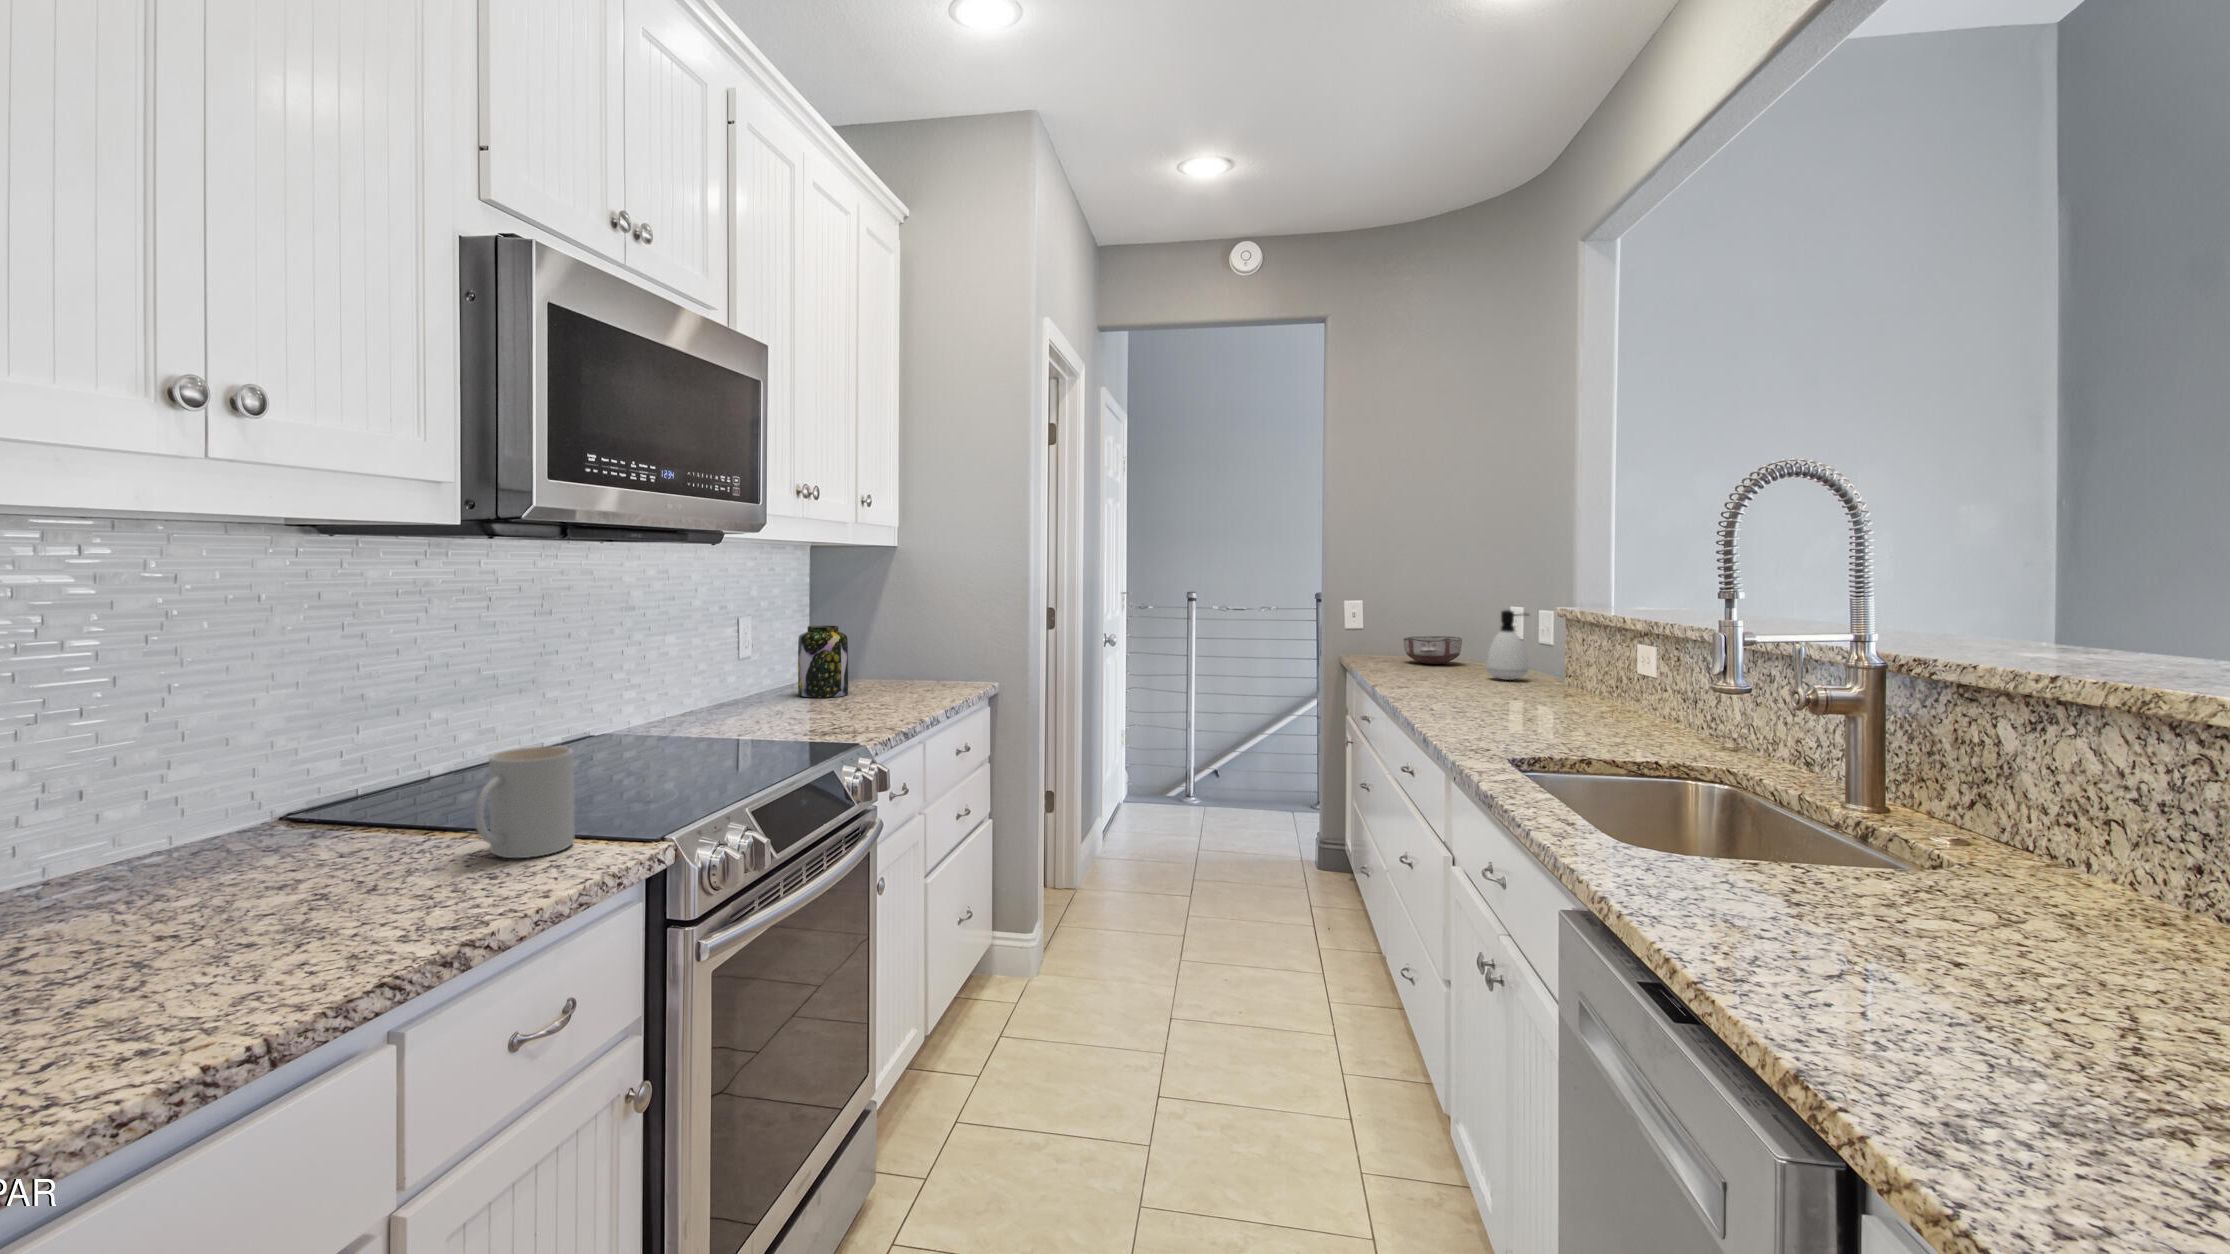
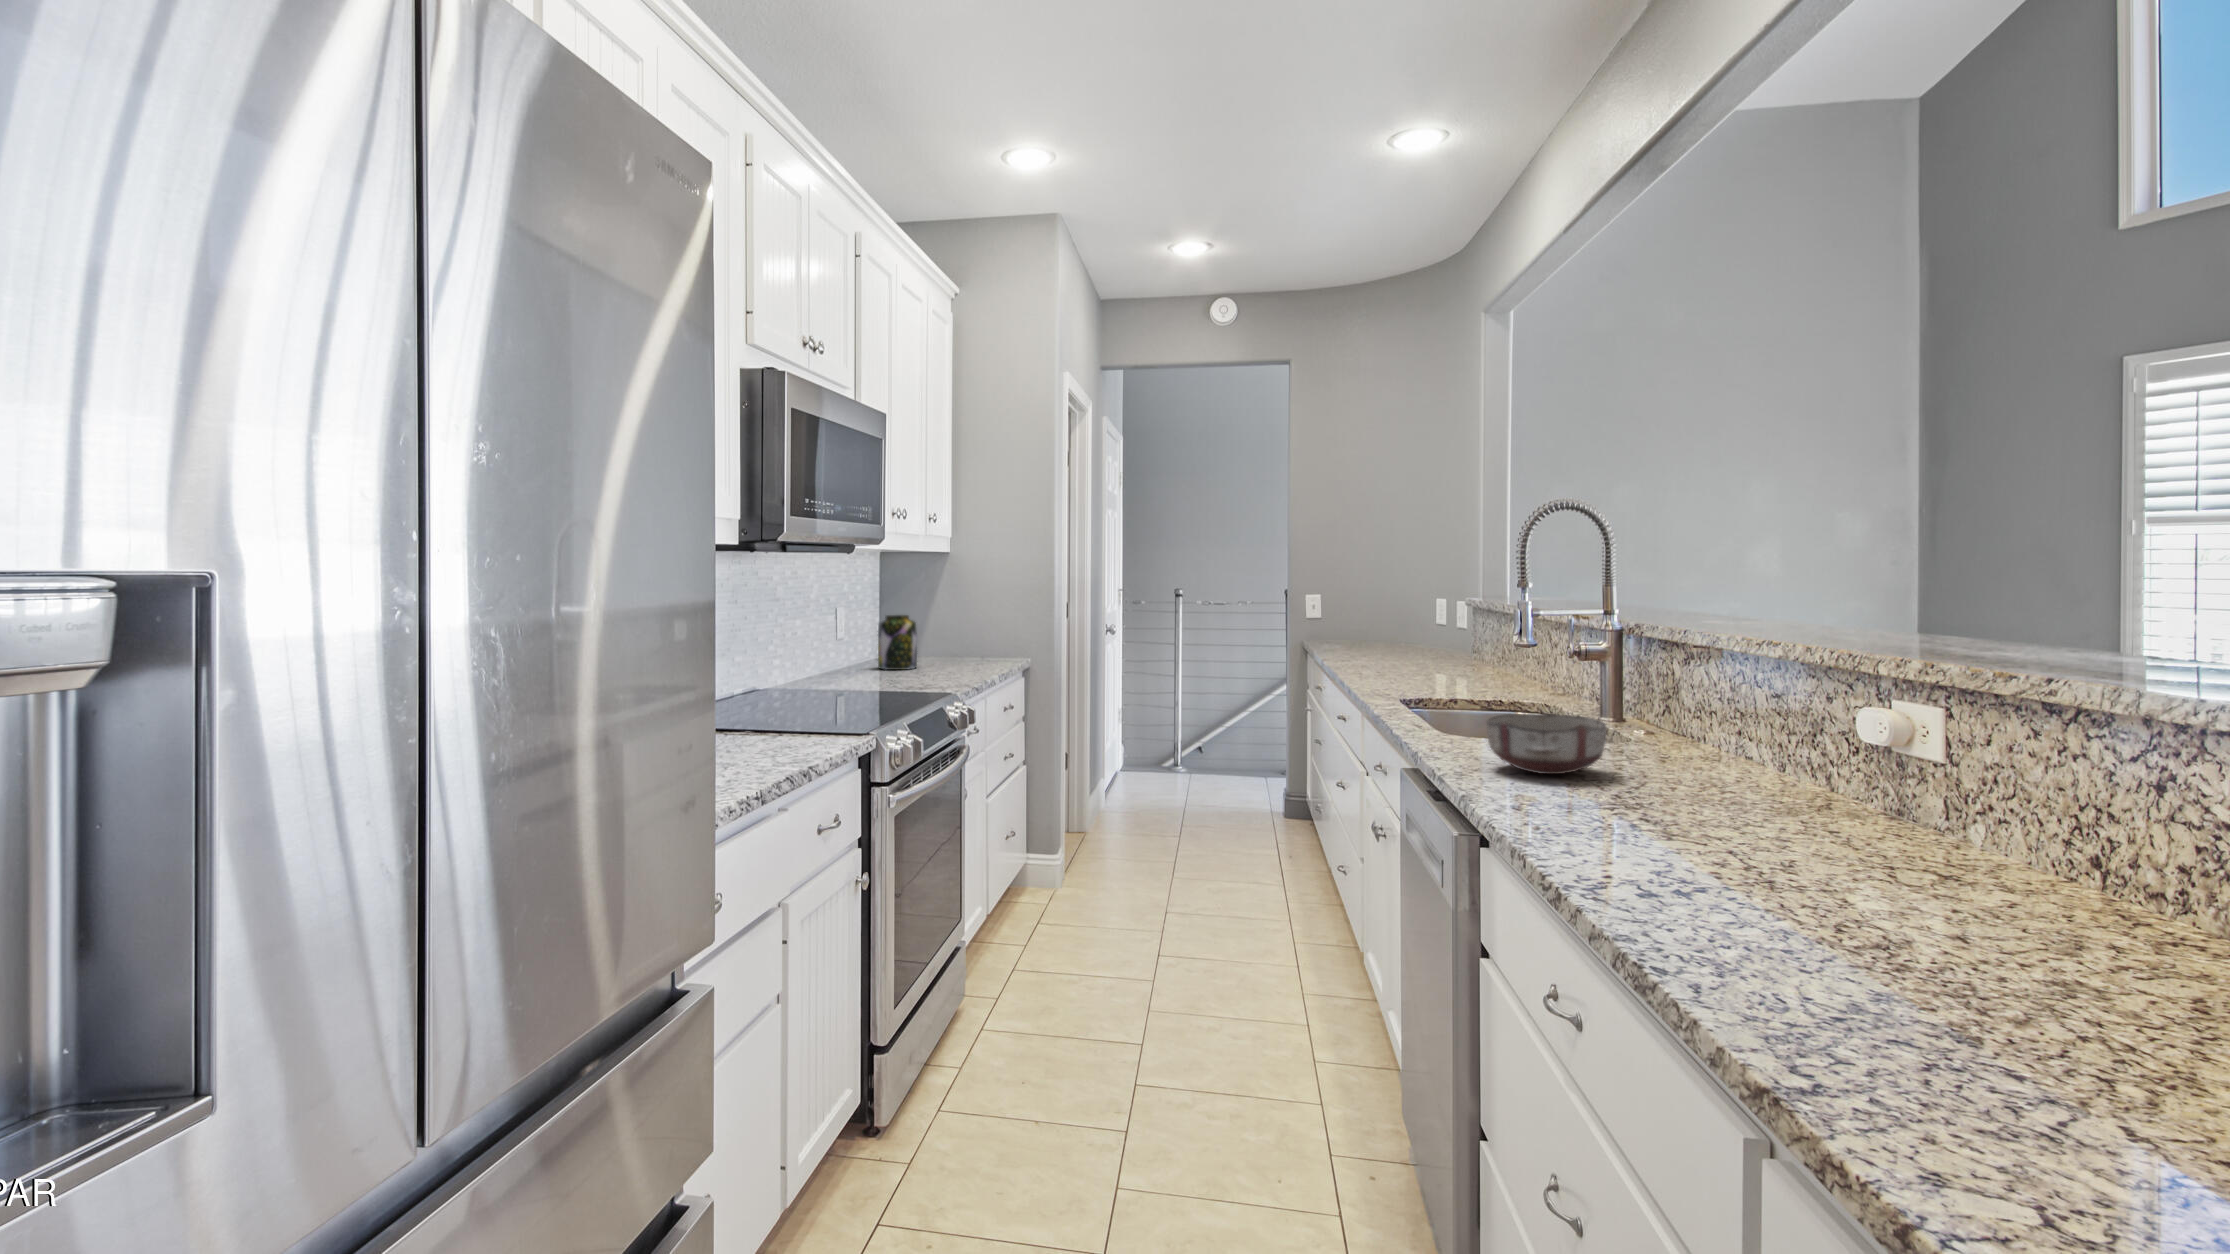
soap dispenser: present [1487,610,1528,680] -> none [1414,602,1446,656]
ceramic bowl: present [1403,636,1462,664] -> present [1486,714,1606,774]
mug: present [475,747,575,858] -> none [774,679,820,741]

